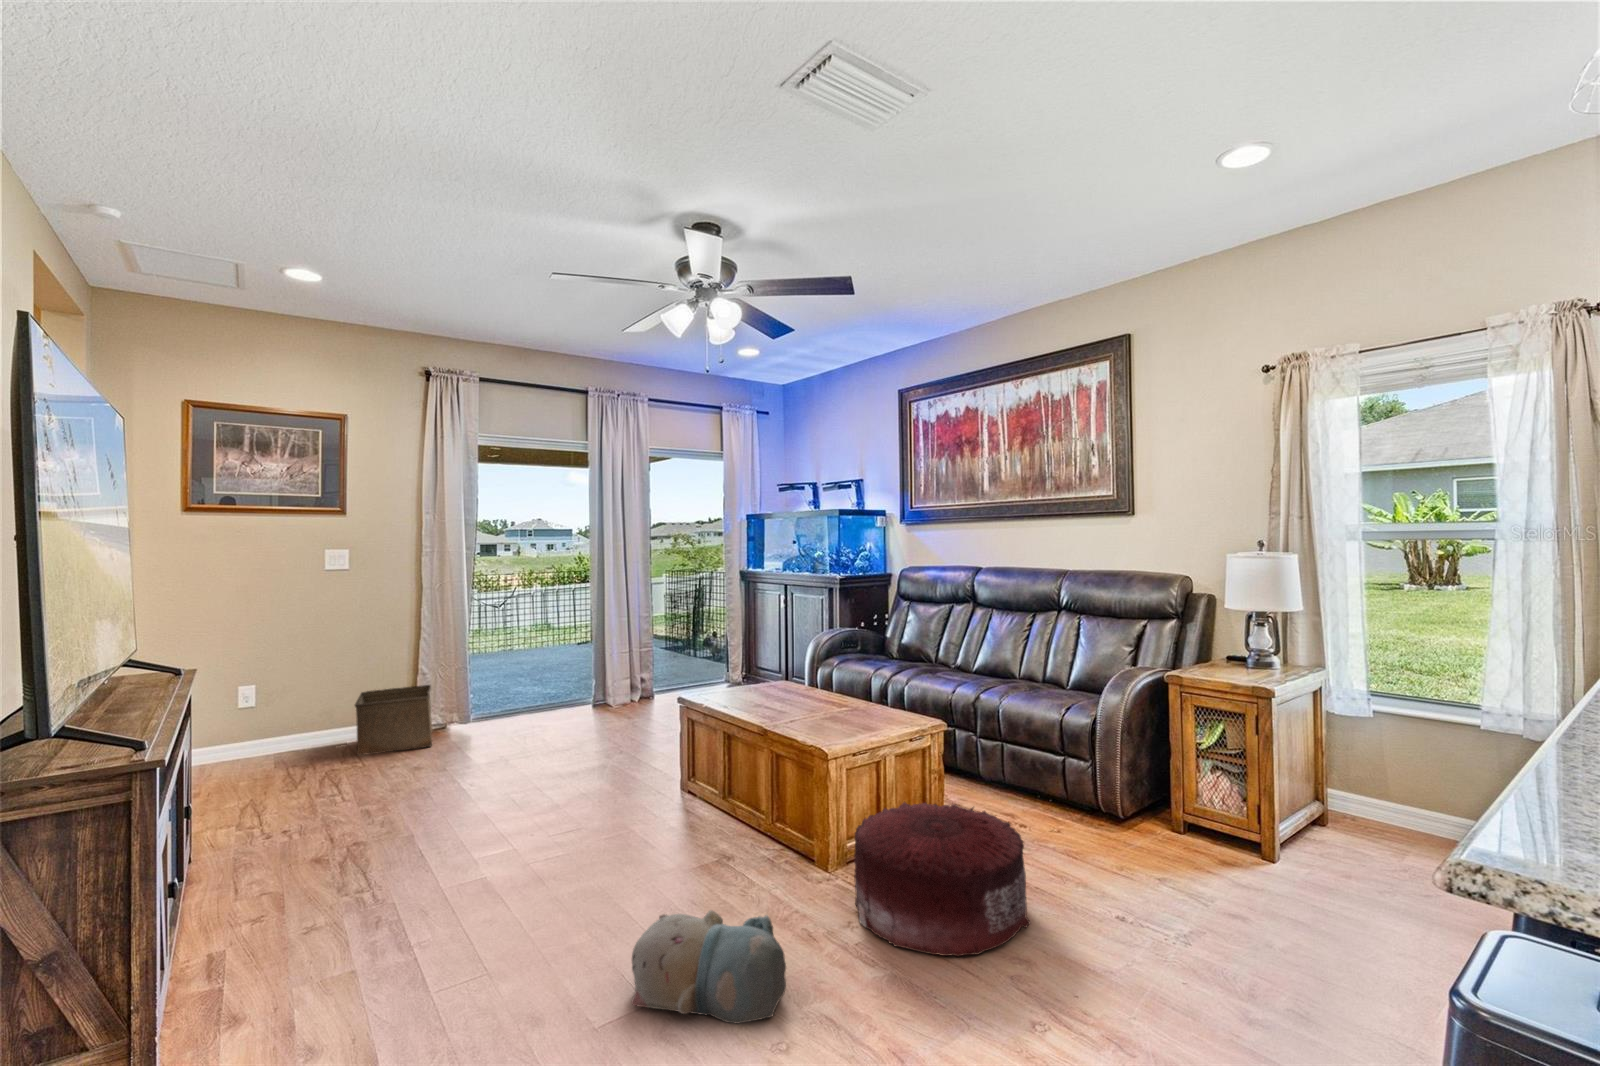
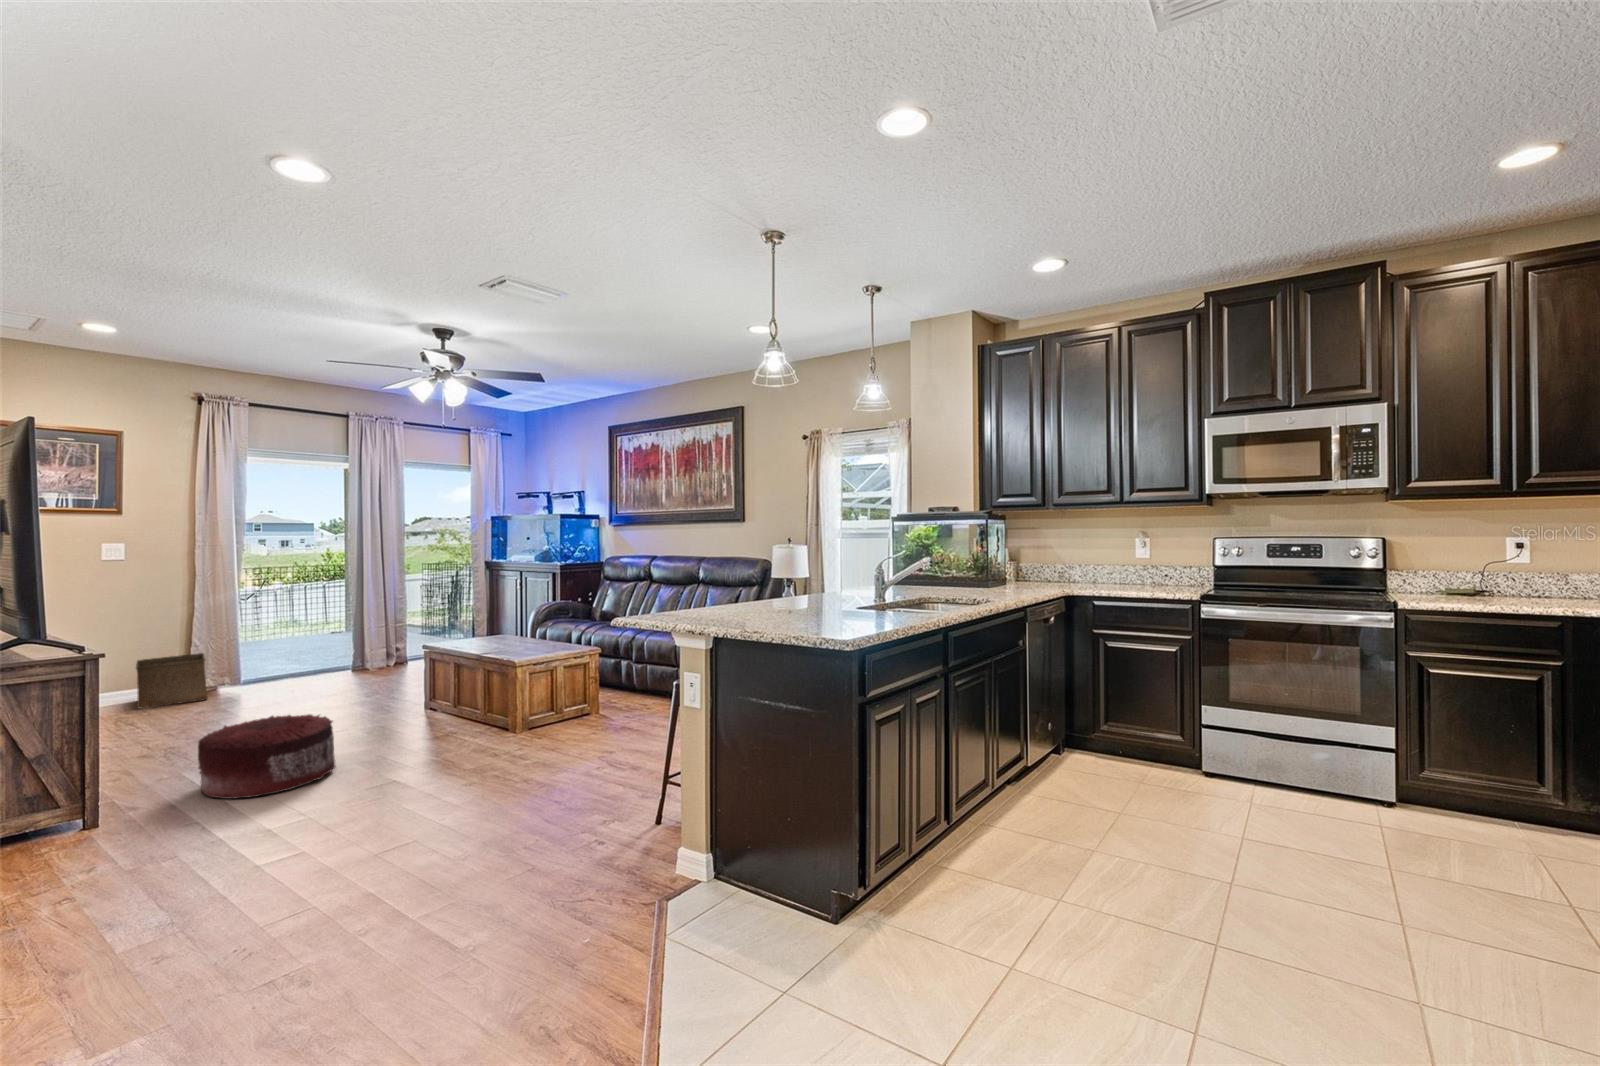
pouf: present [854,802,1030,956] -> present [198,714,336,799]
plush toy: present [632,910,786,1023] -> none [380,738,473,788]

